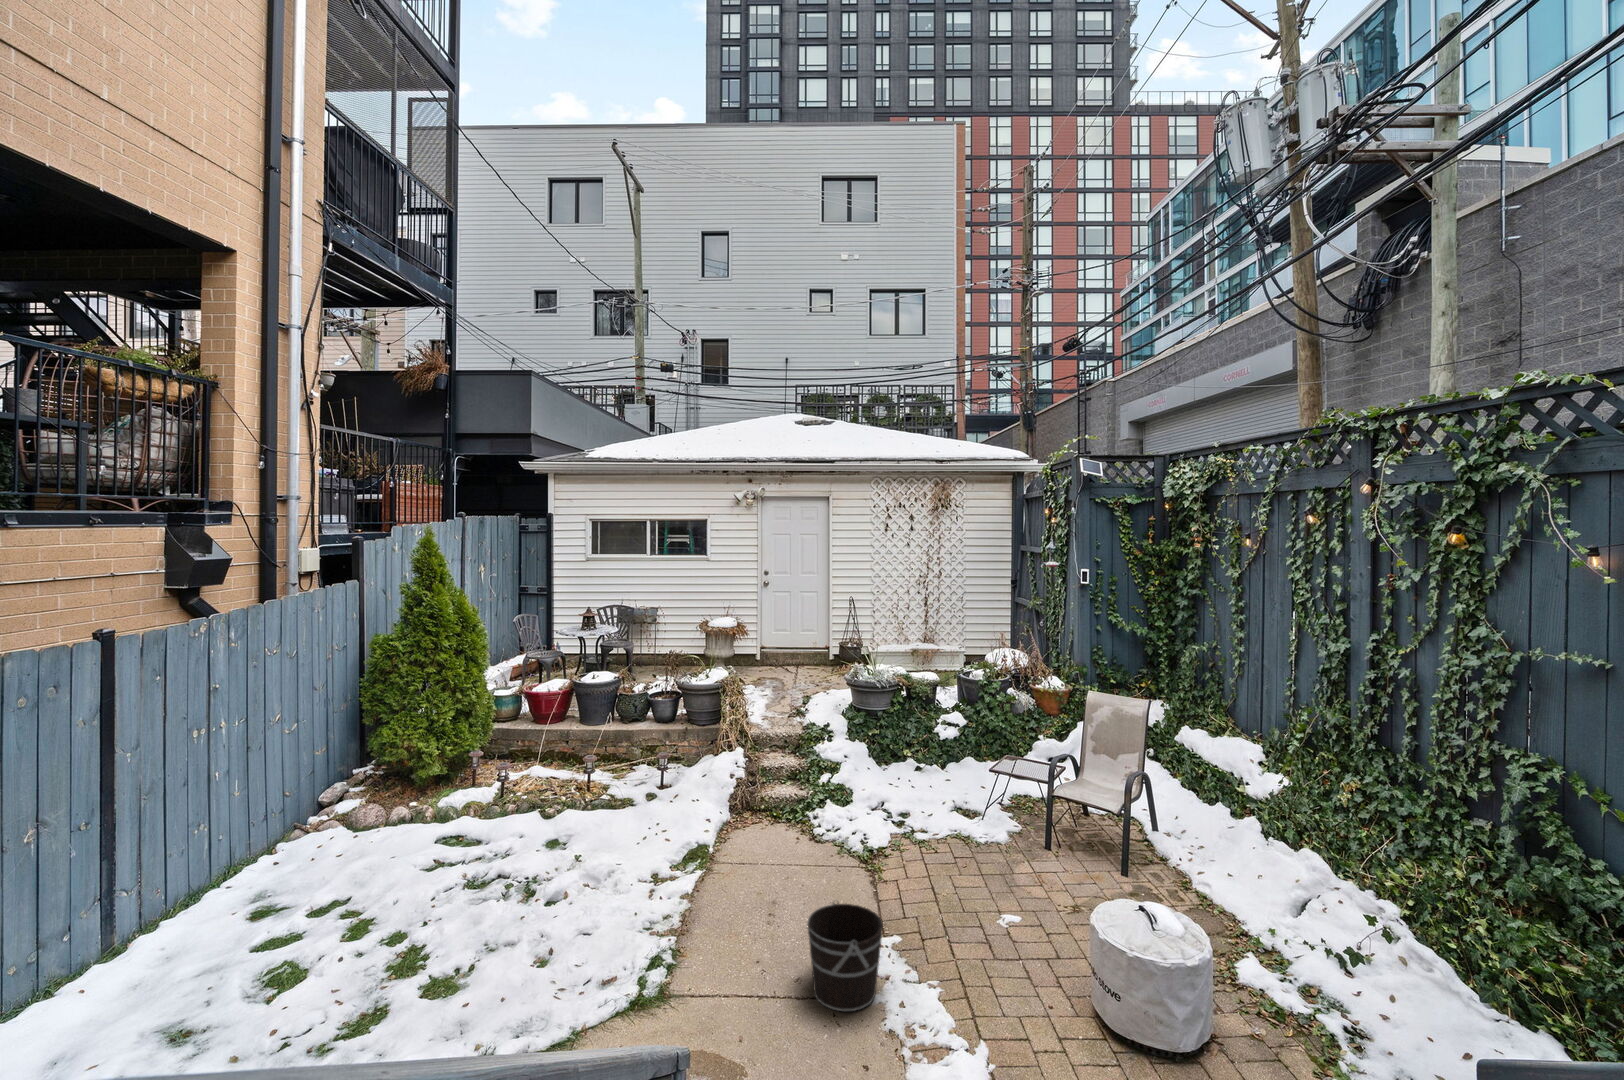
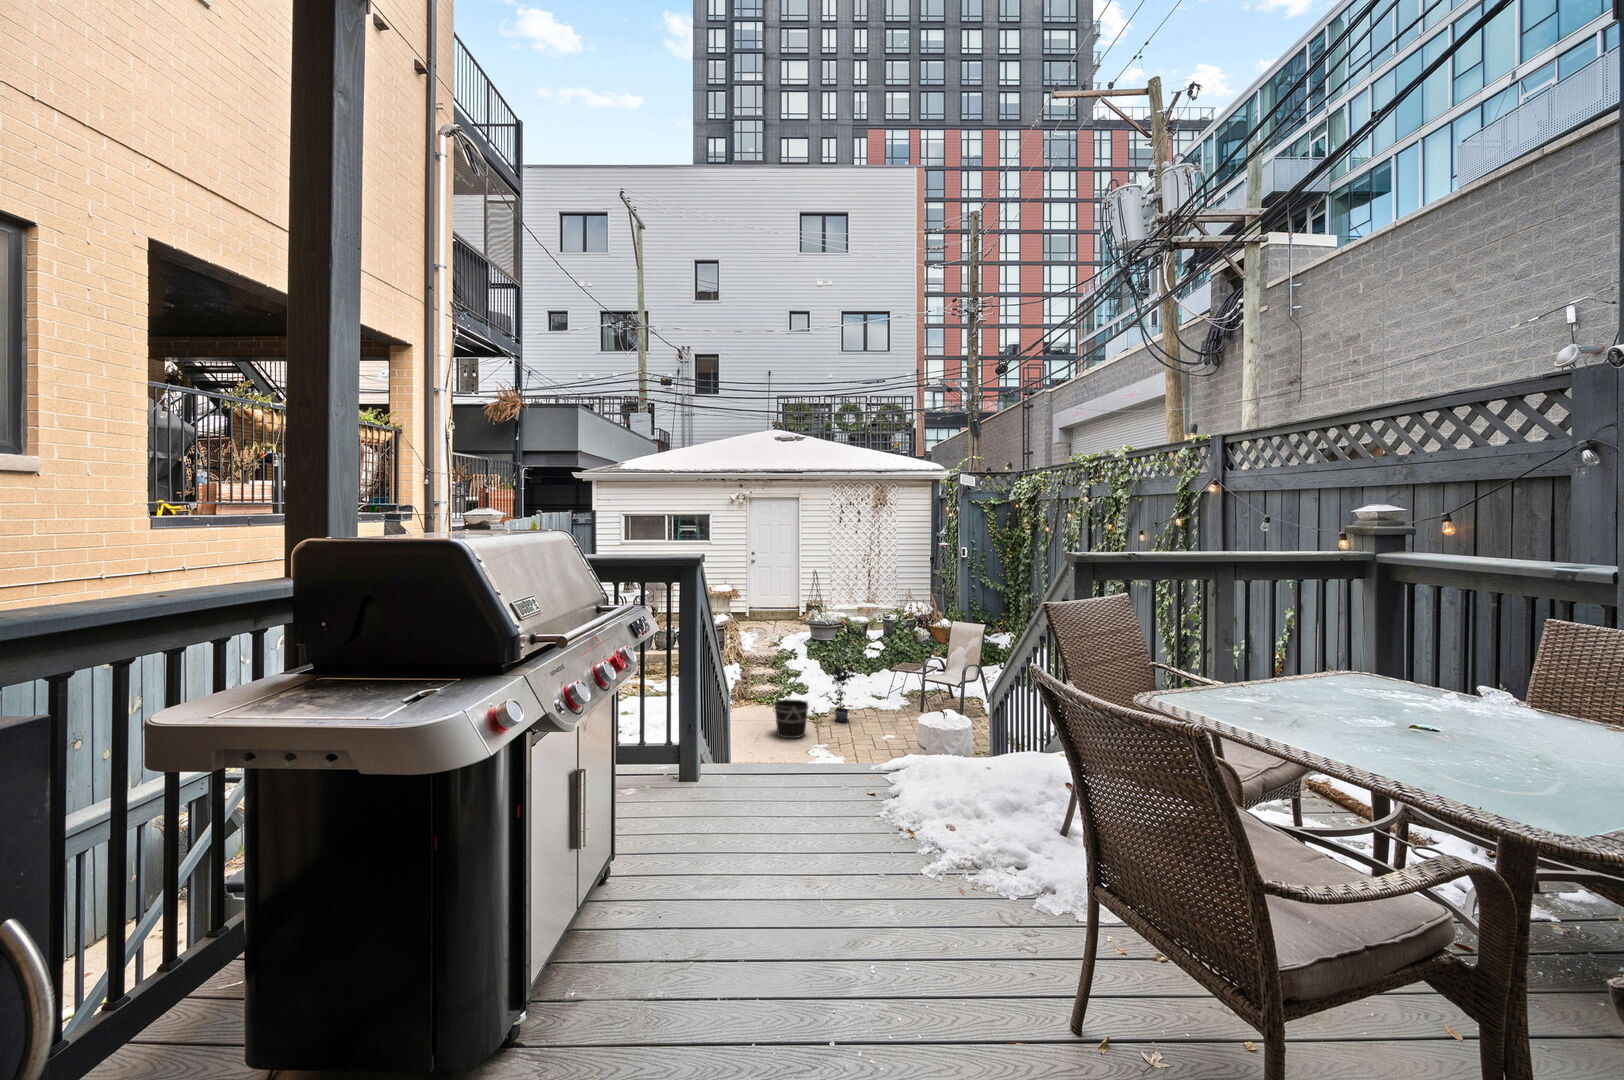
potted plant: none [919,811,971,935] -> present [830,662,854,722]

